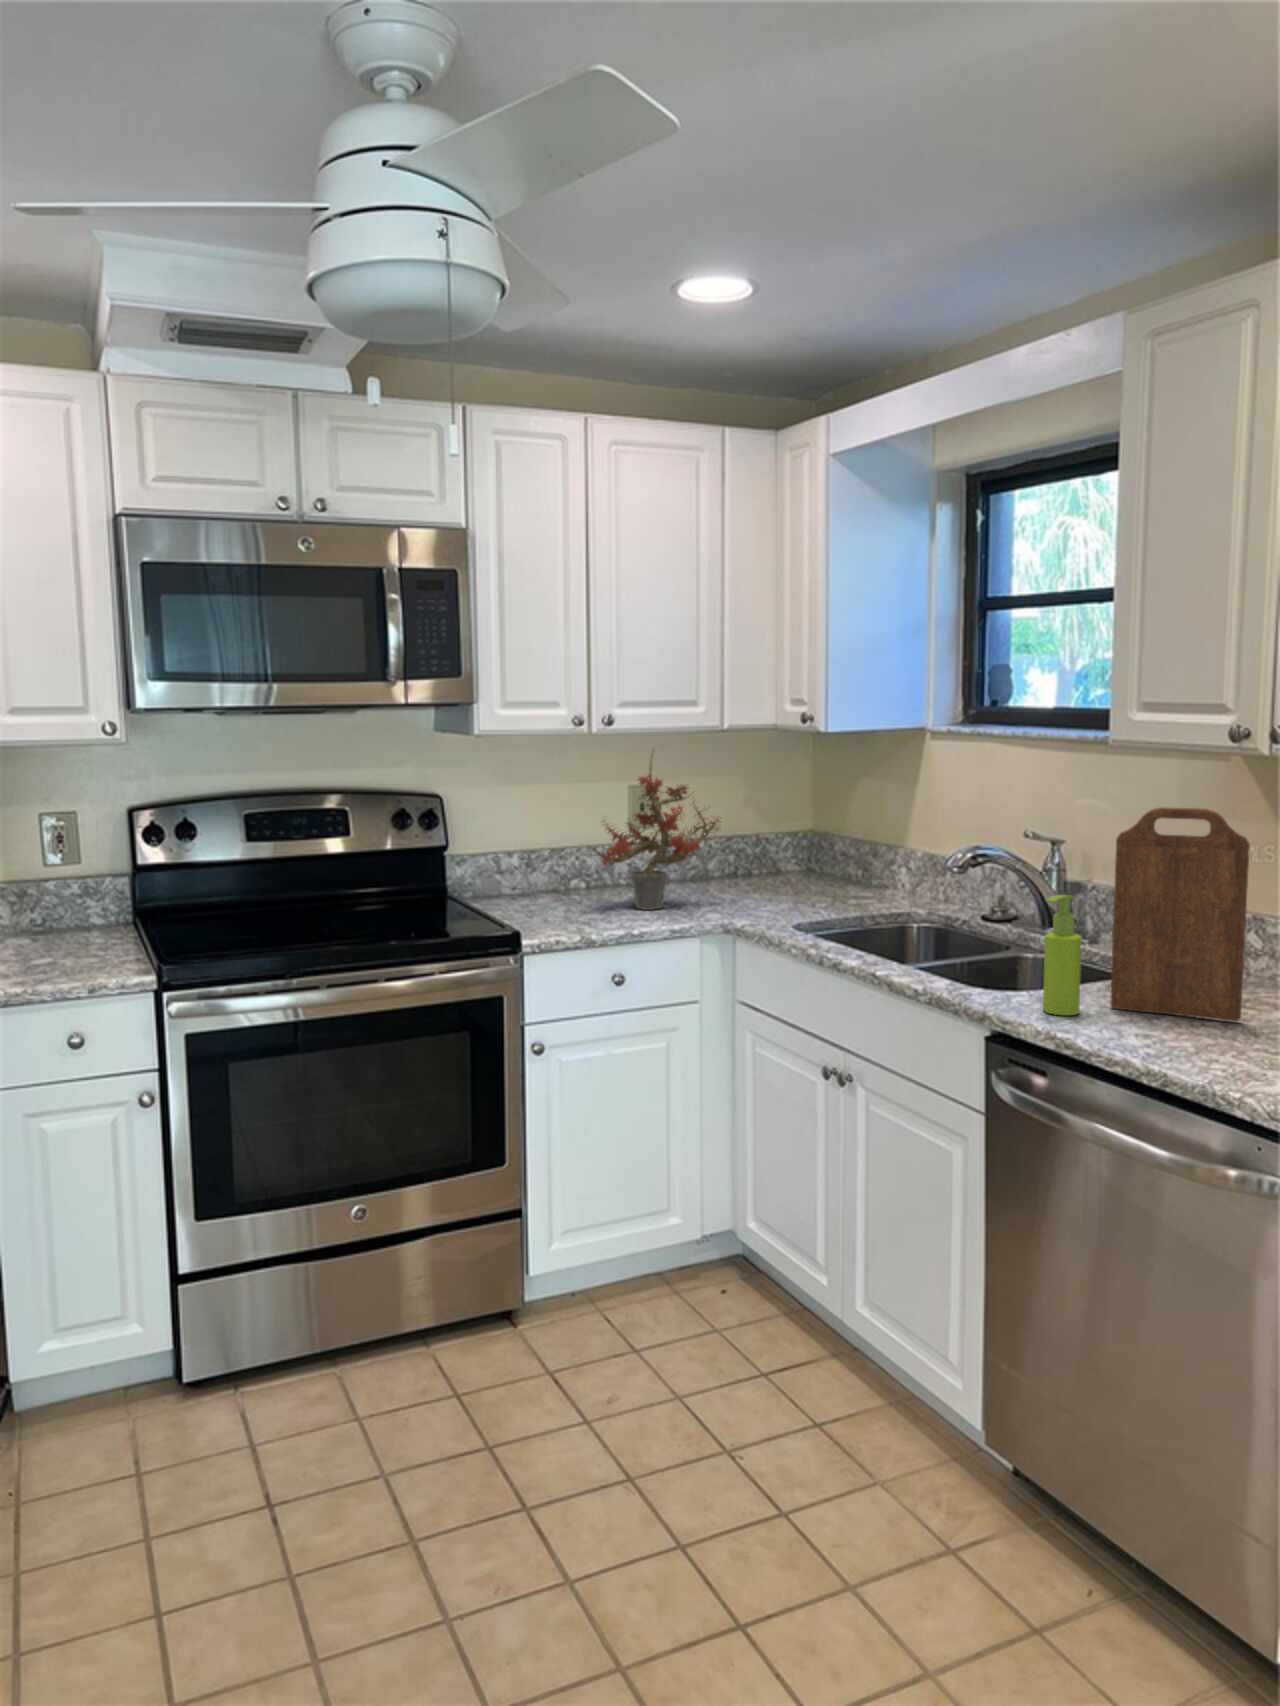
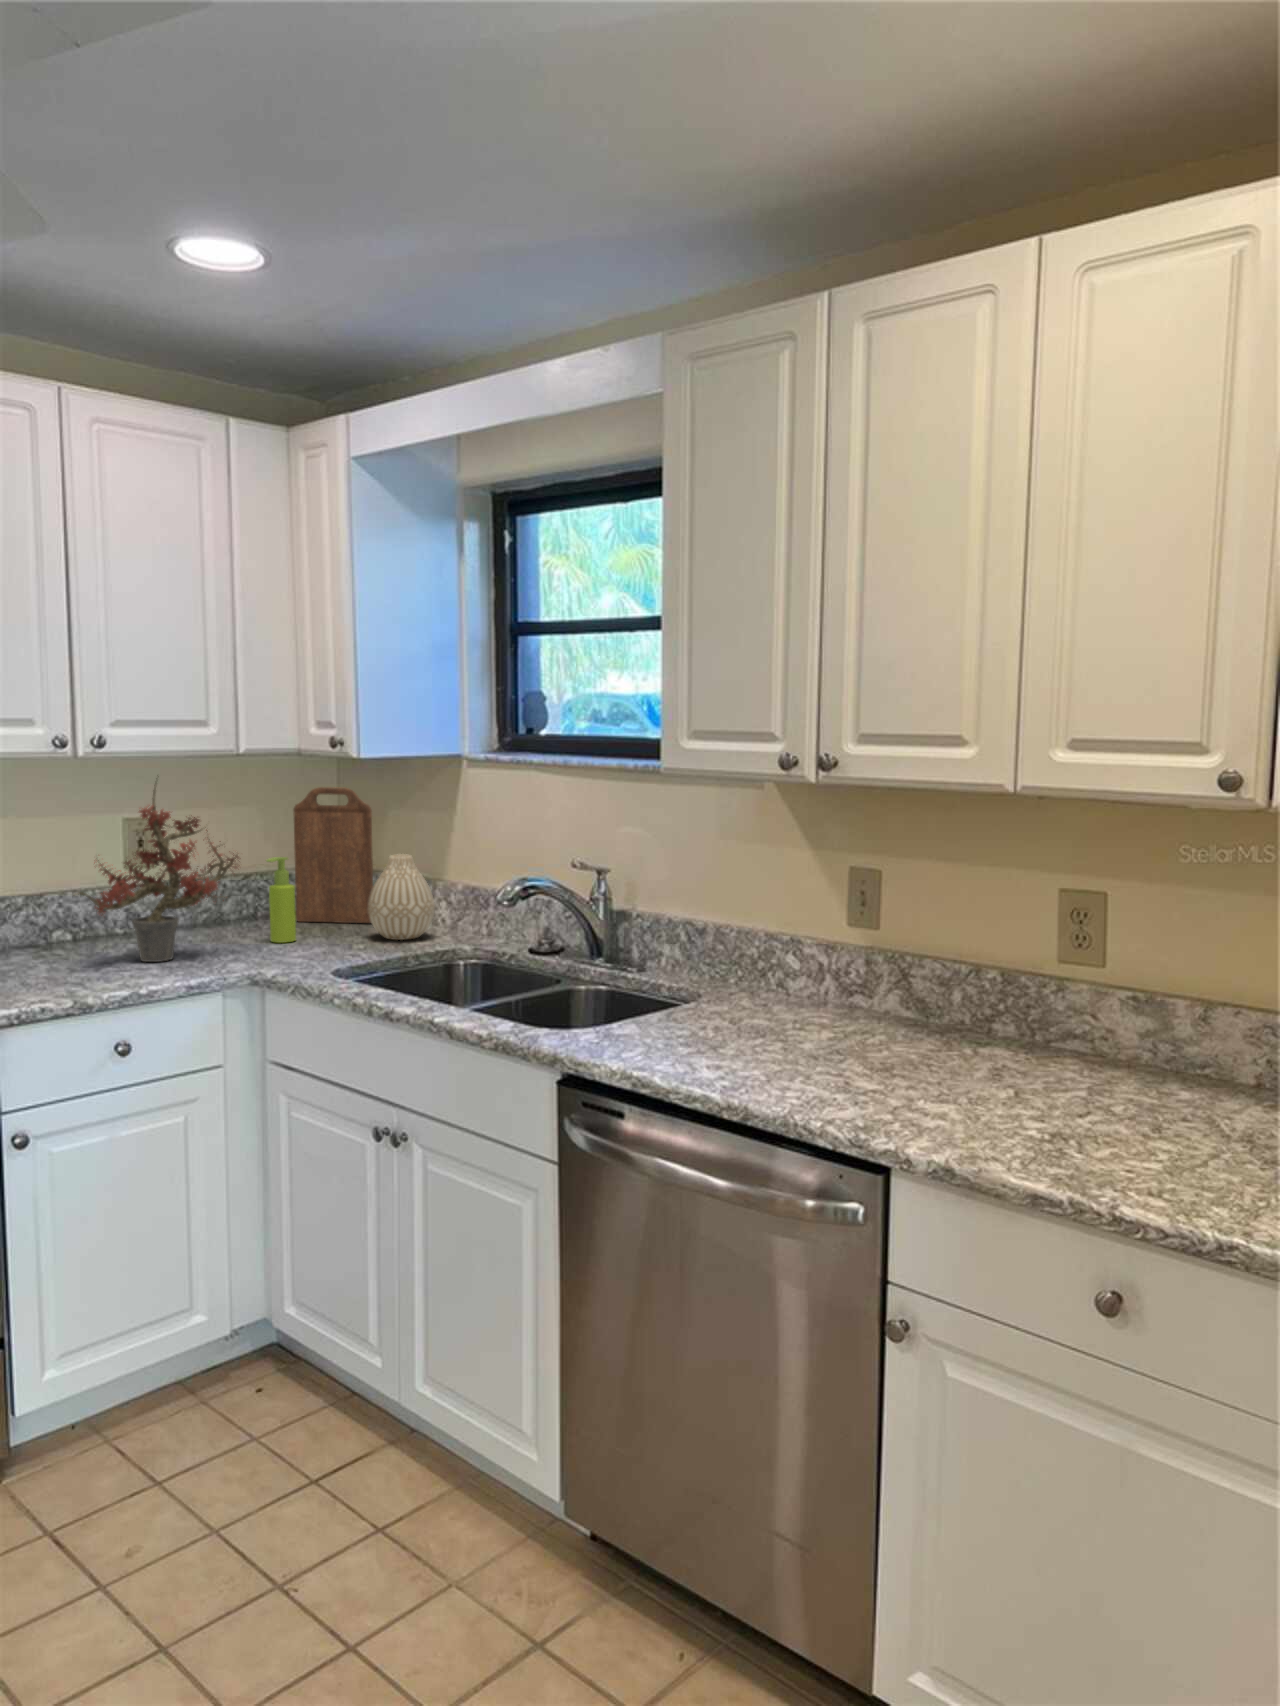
cutting board: present [1110,807,1250,1021] -> present [293,787,373,923]
vase: none [834,822,895,901] -> present [368,854,435,940]
soap dispenser: present [1043,895,1082,1015] -> present [267,857,296,943]

